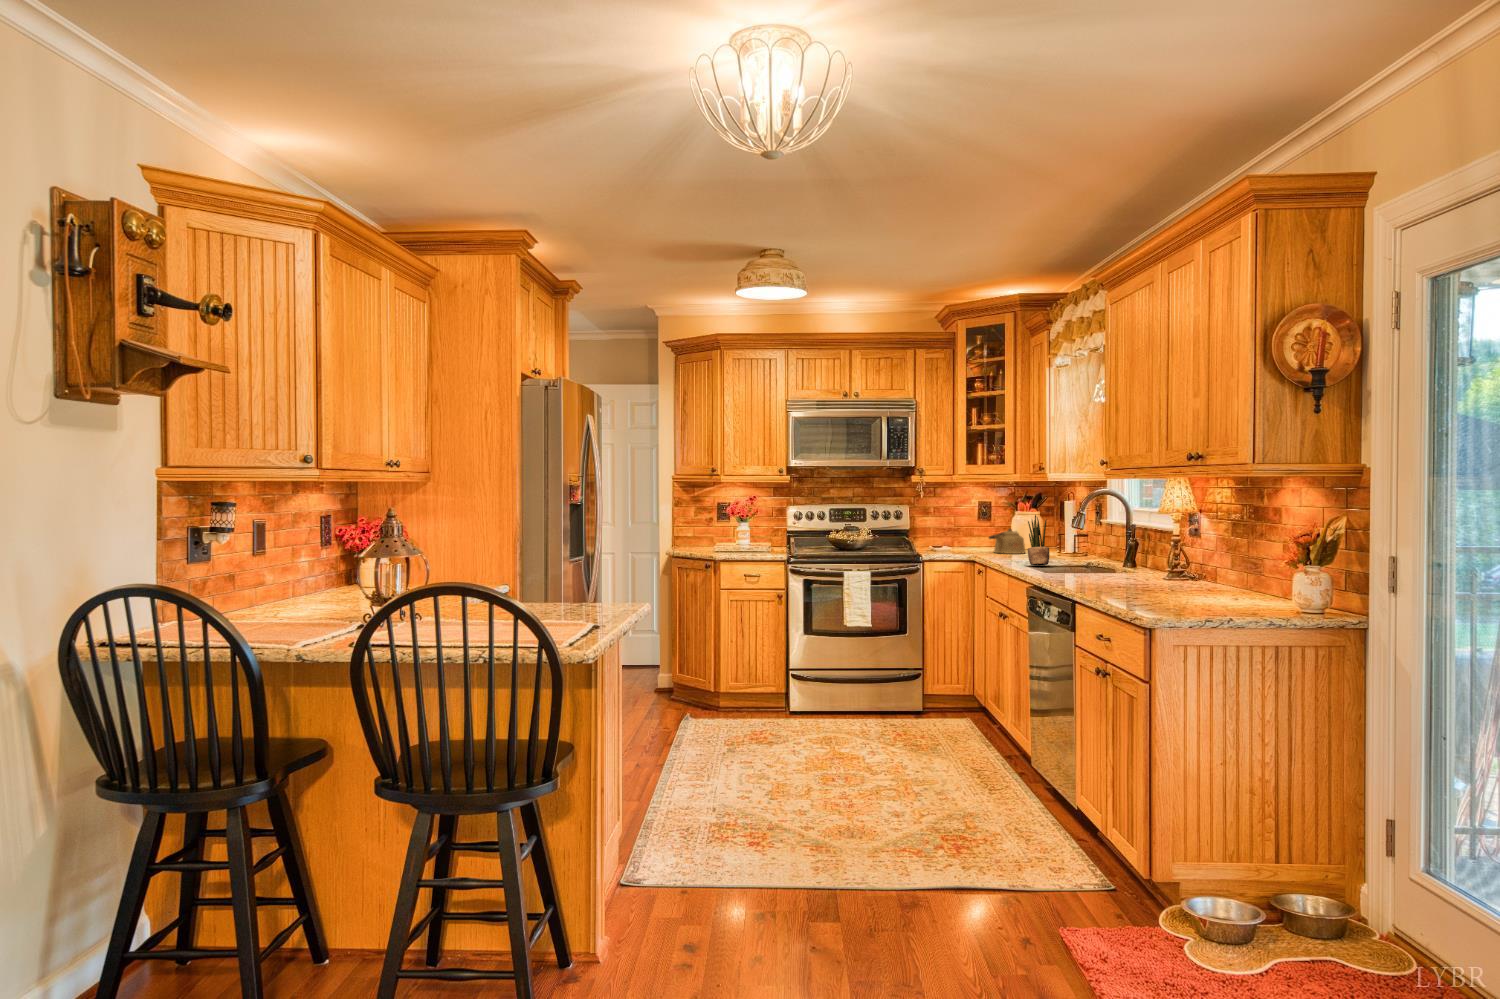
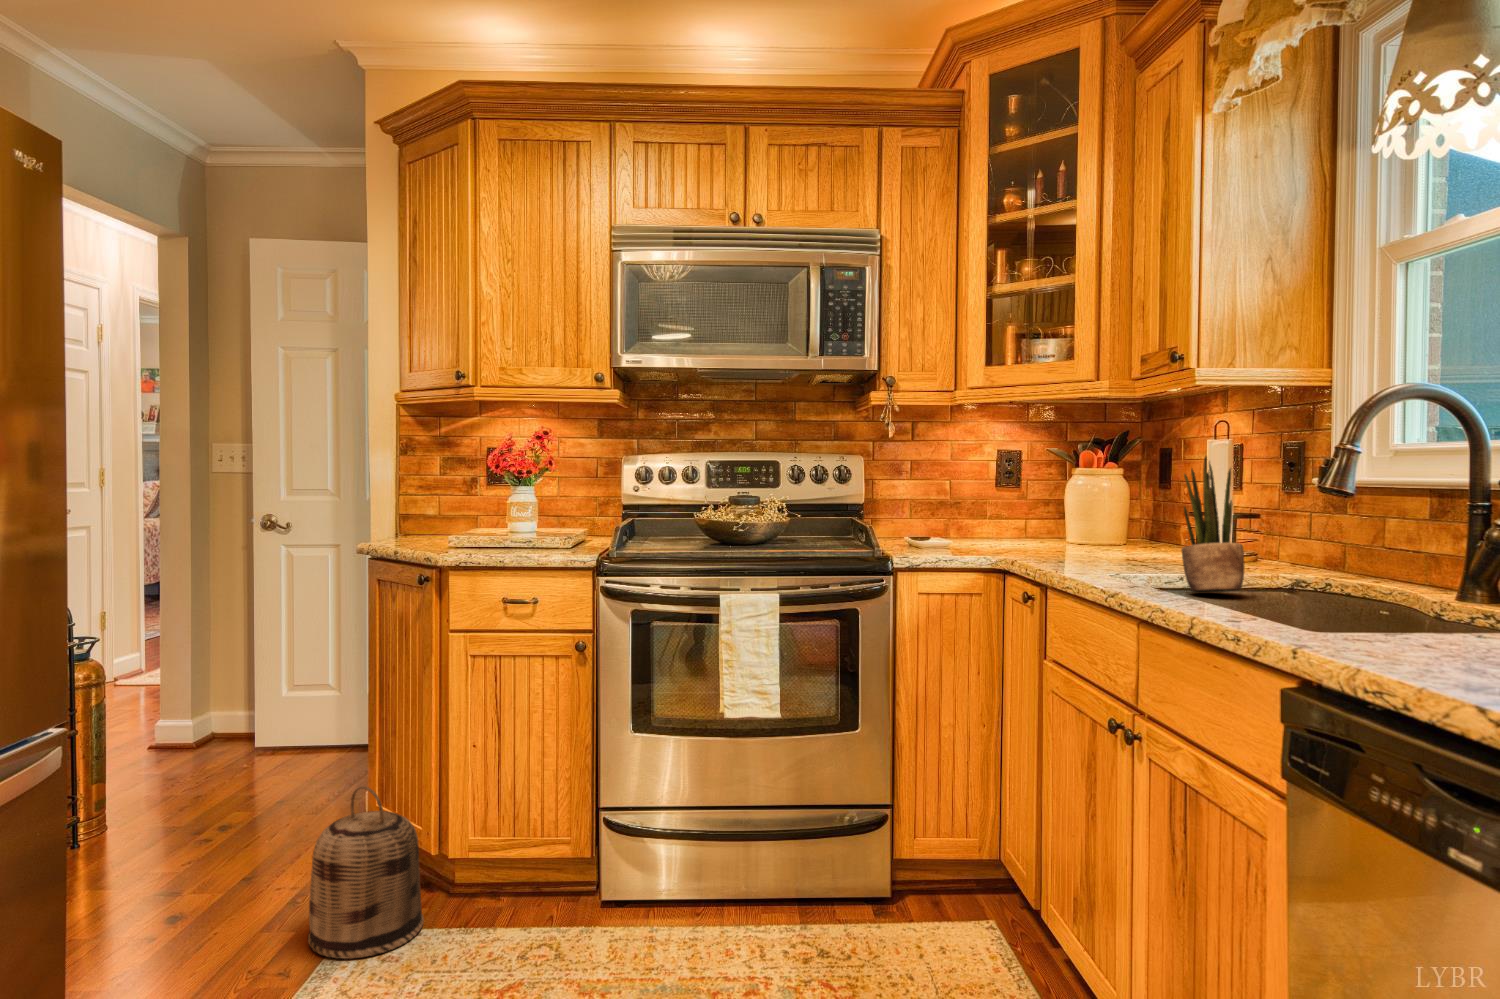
kettle: present [989,529,1025,554] -> none [1031,499,1111,554]
basket: none [670,655,717,724] -> present [308,787,424,959]

